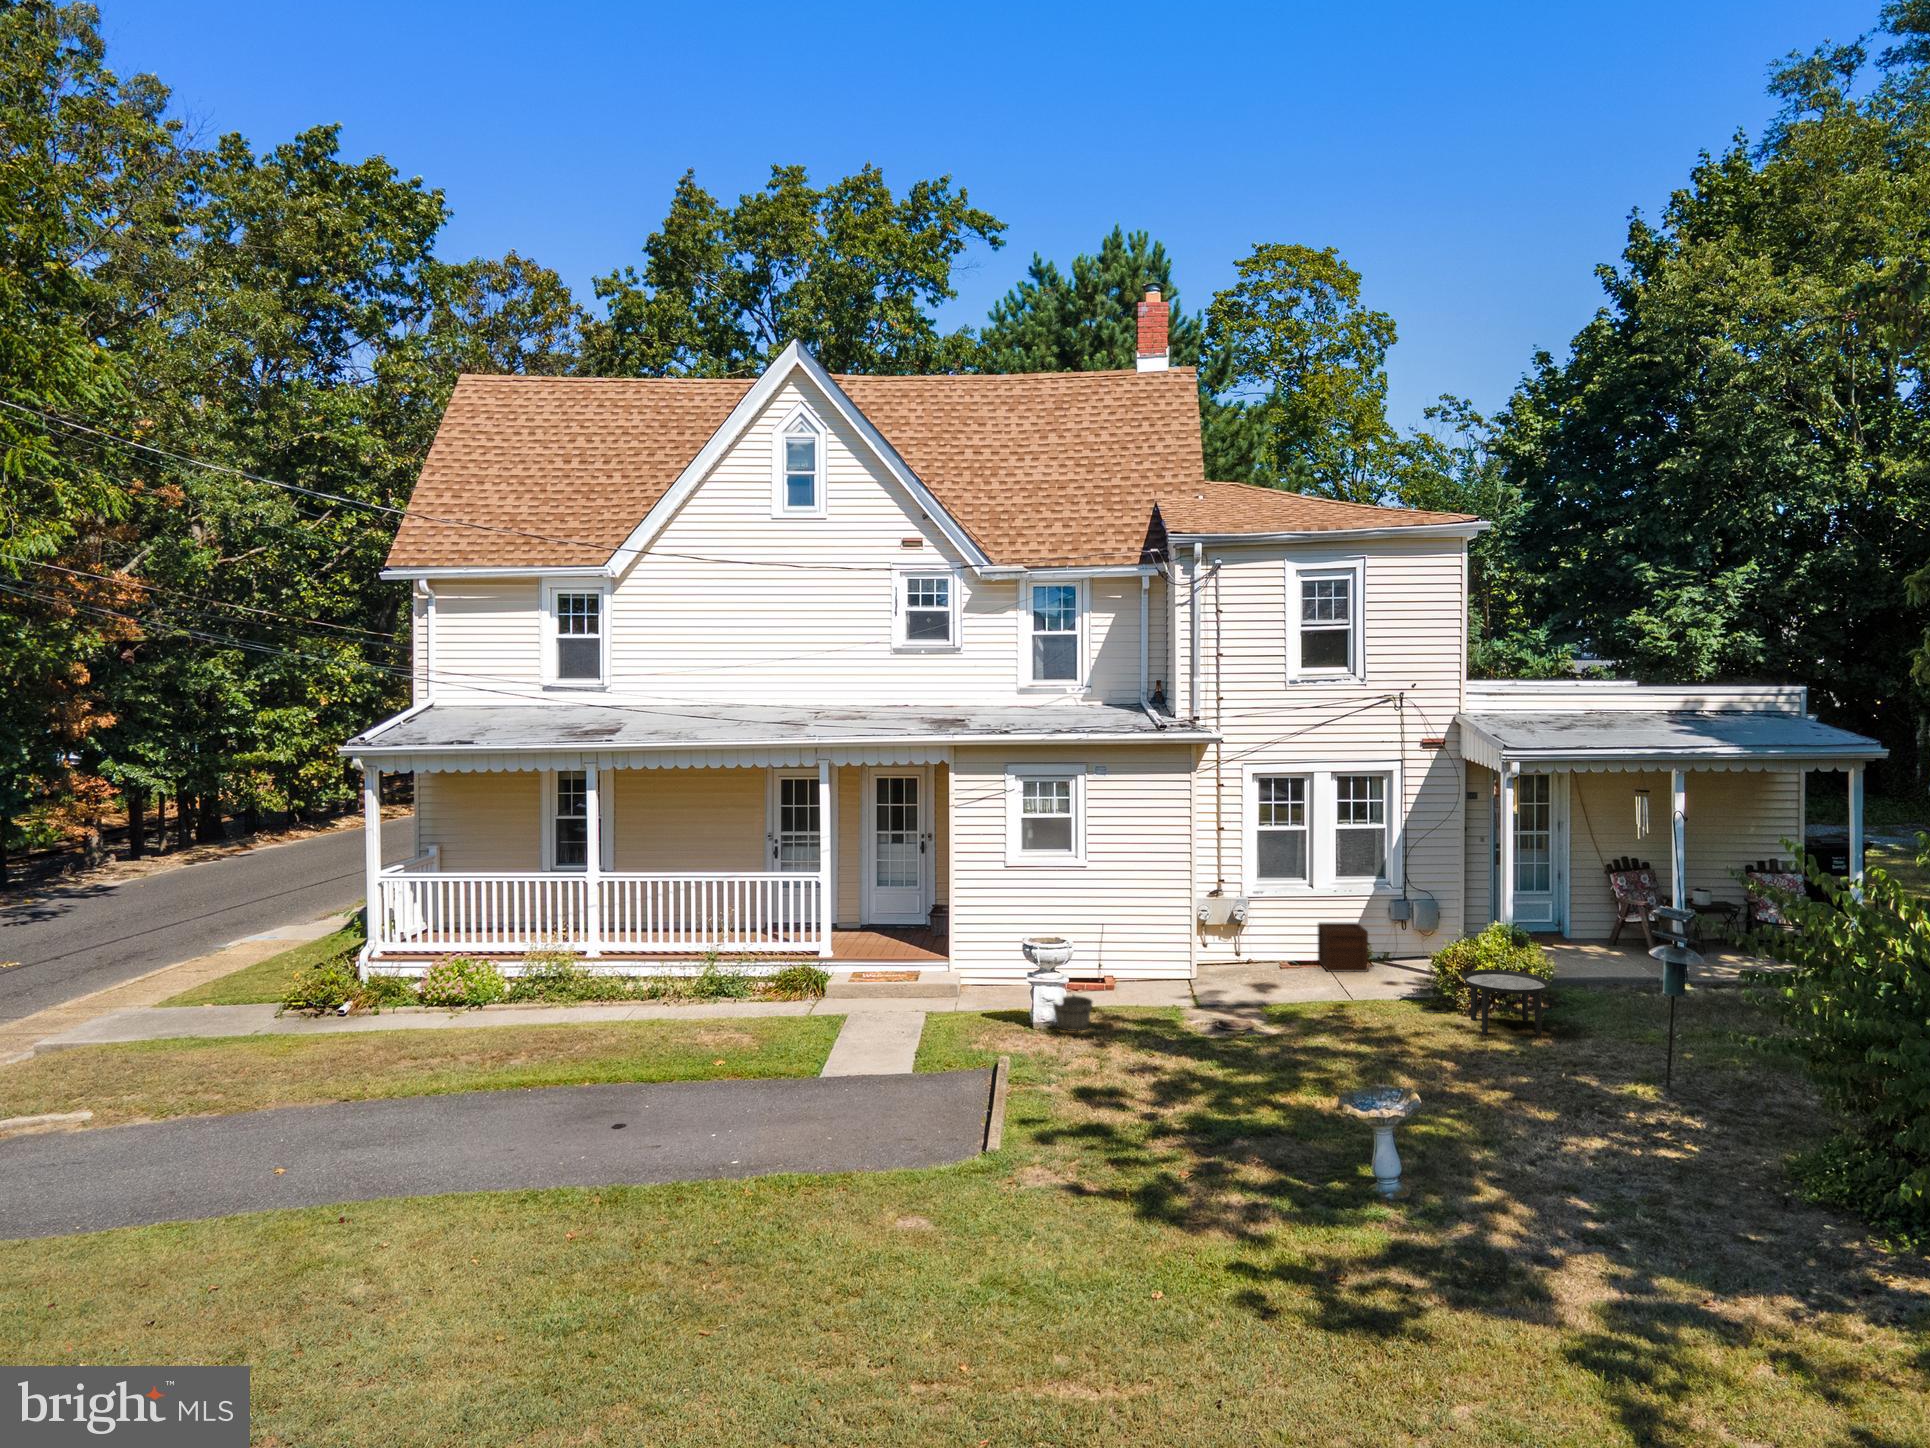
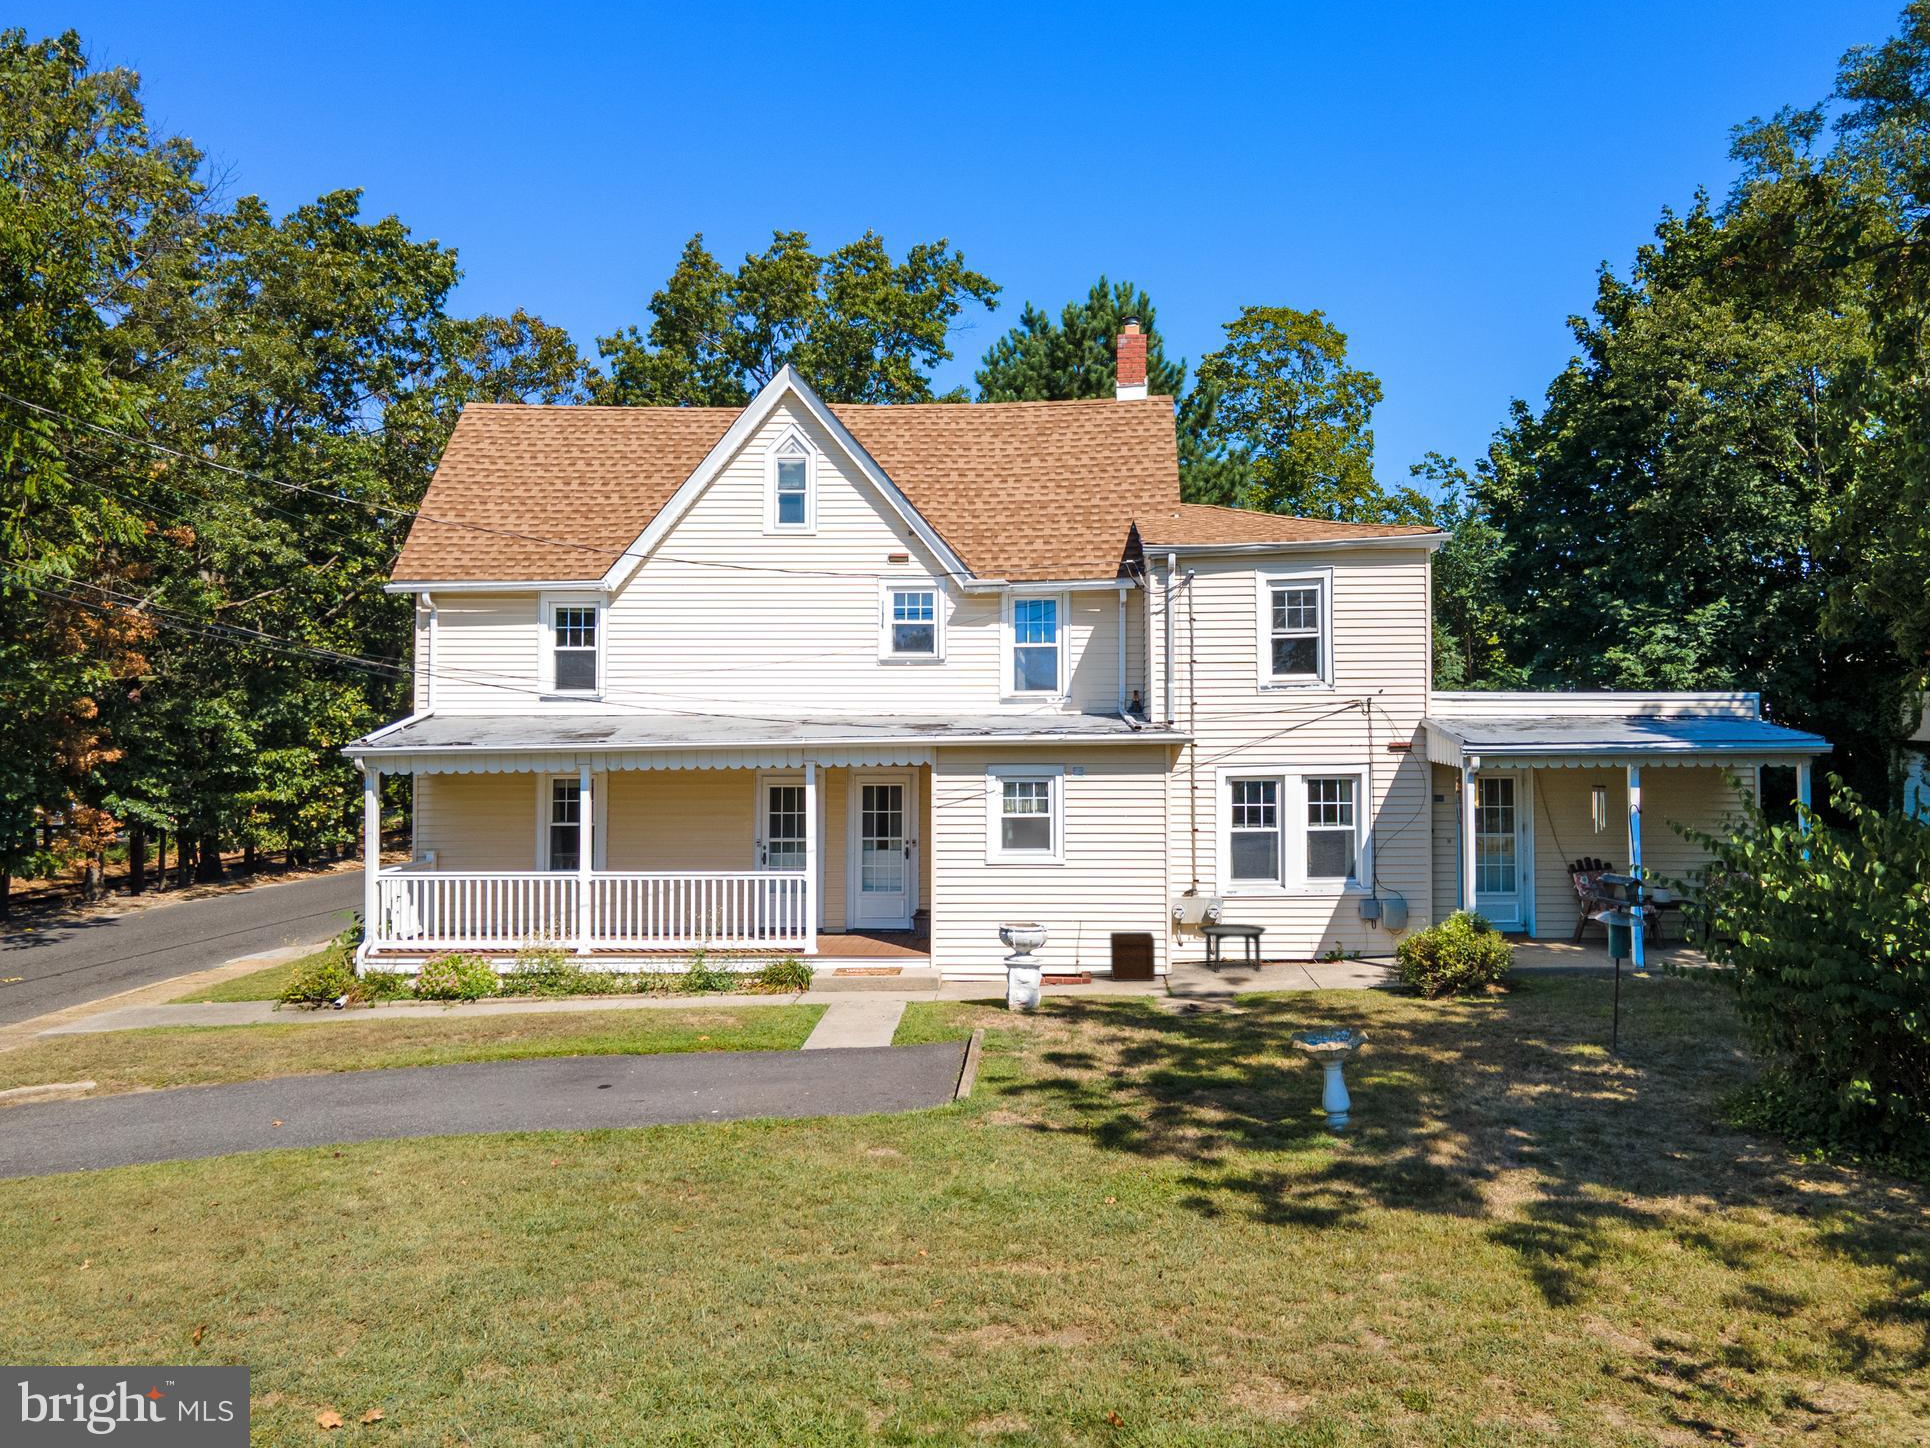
wooden crate: present [1318,922,1368,972] -> present [1110,932,1155,981]
round table: present [1461,970,1550,1036] -> present [1199,924,1266,972]
wooden bucket: present [1053,995,1092,1031] -> none [1028,975,1067,1012]

